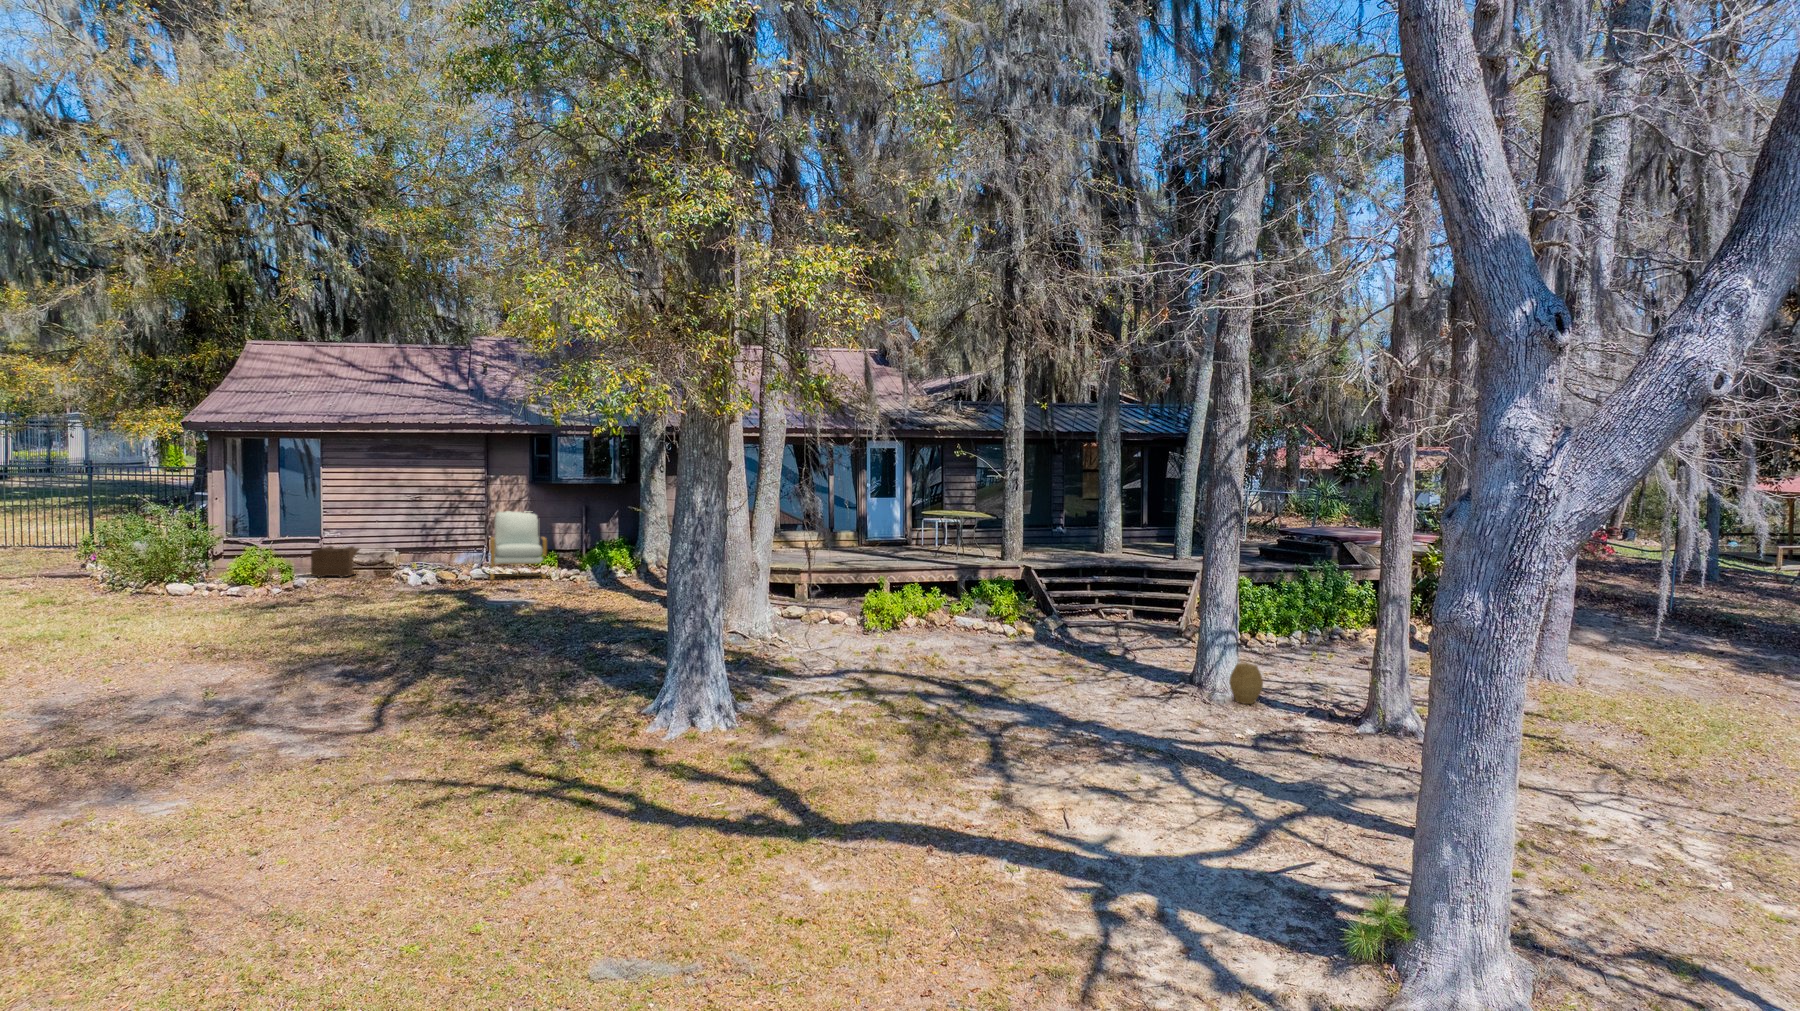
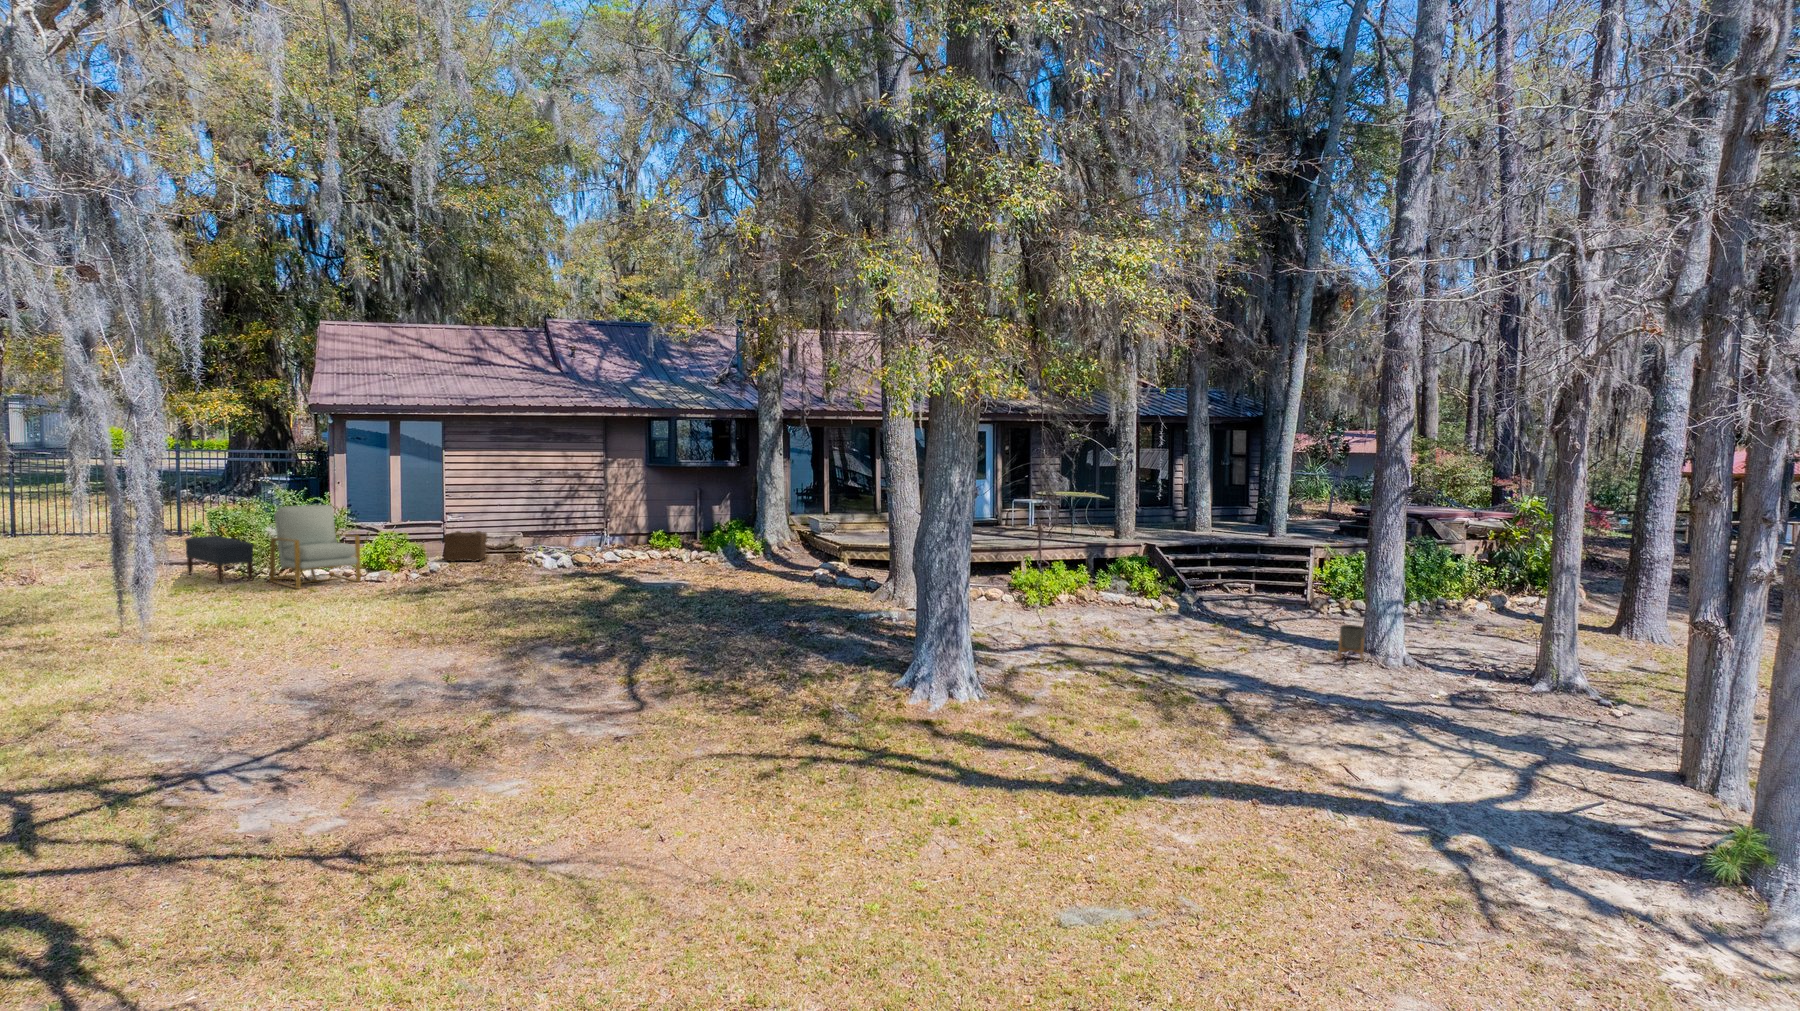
chair: present [489,511,547,580] -> present [269,505,361,589]
bench: none [30,547,94,595] -> present [185,536,254,583]
planter: none [1166,655,1197,696] -> present [1338,625,1365,662]
woven basket: present [1229,663,1263,704] -> none [1399,631,1432,669]

